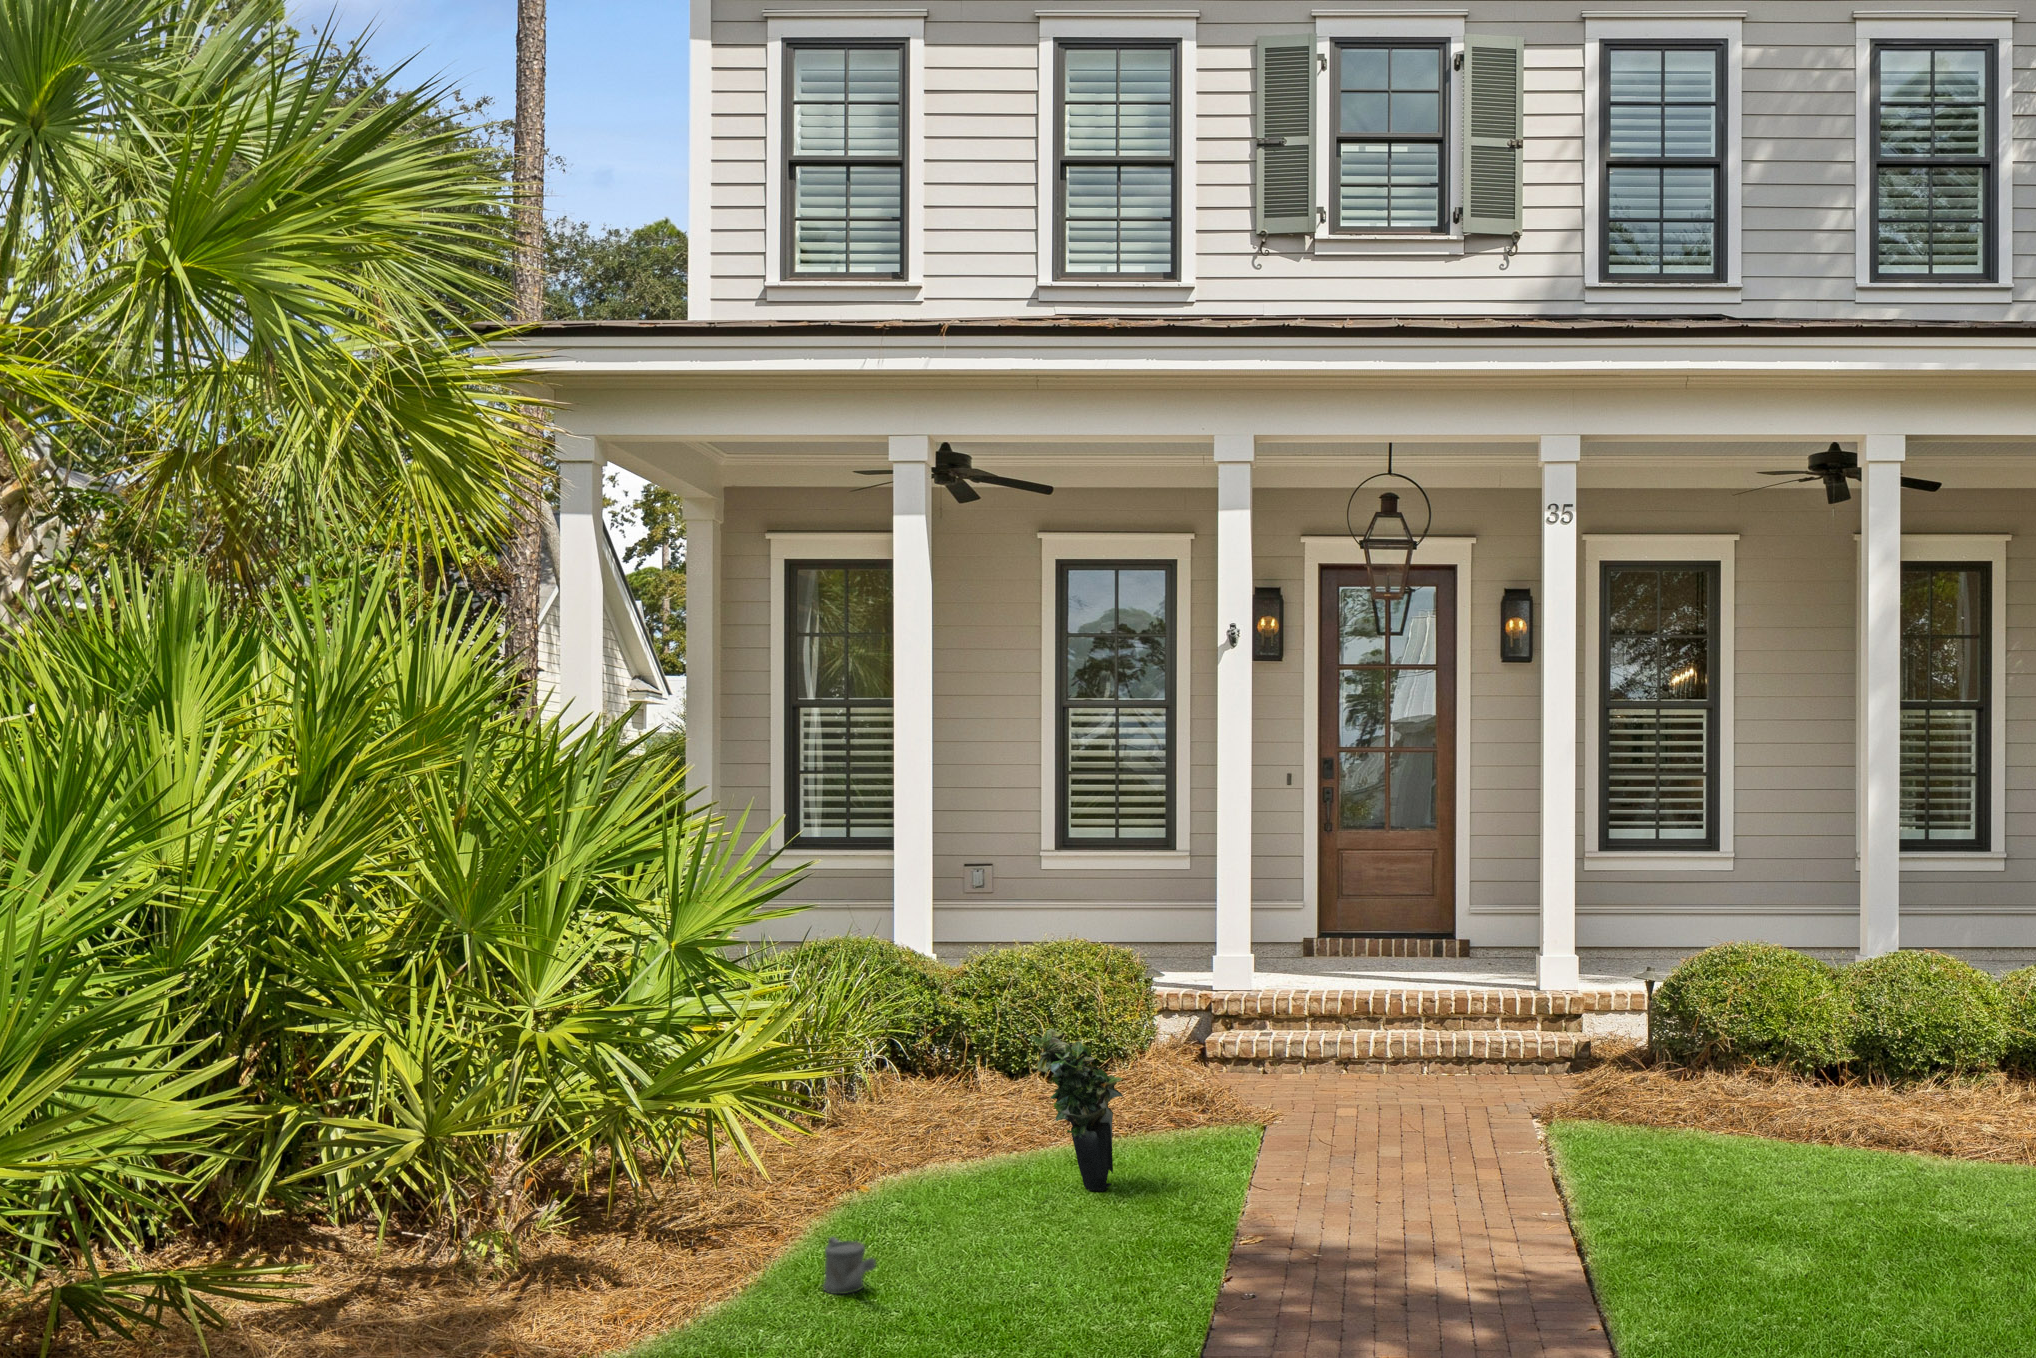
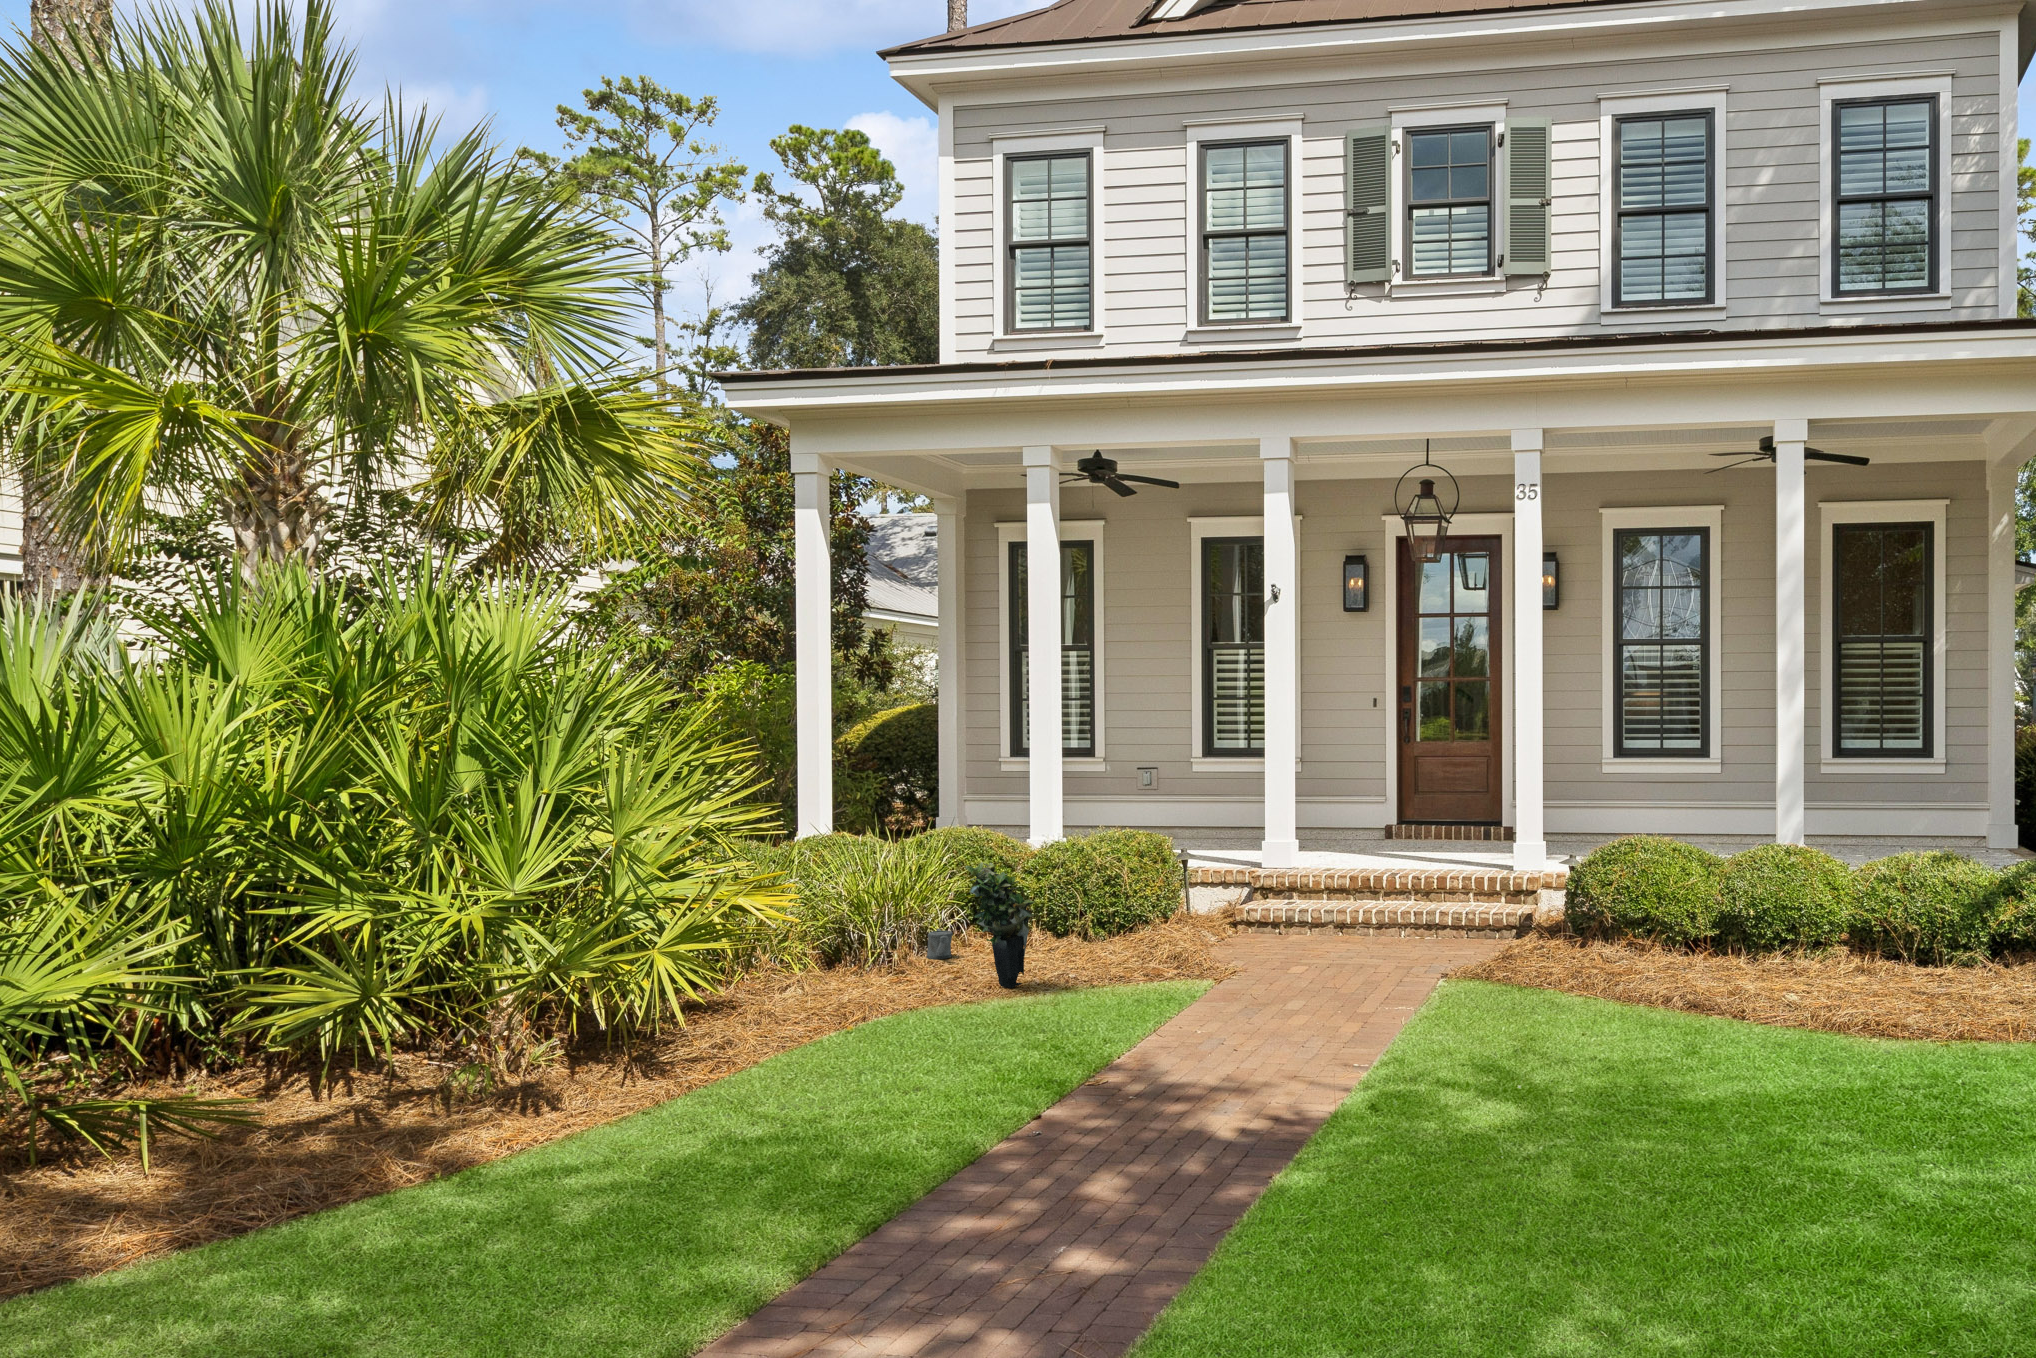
watering can: present [823,1237,876,1294] -> present [926,929,953,959]

